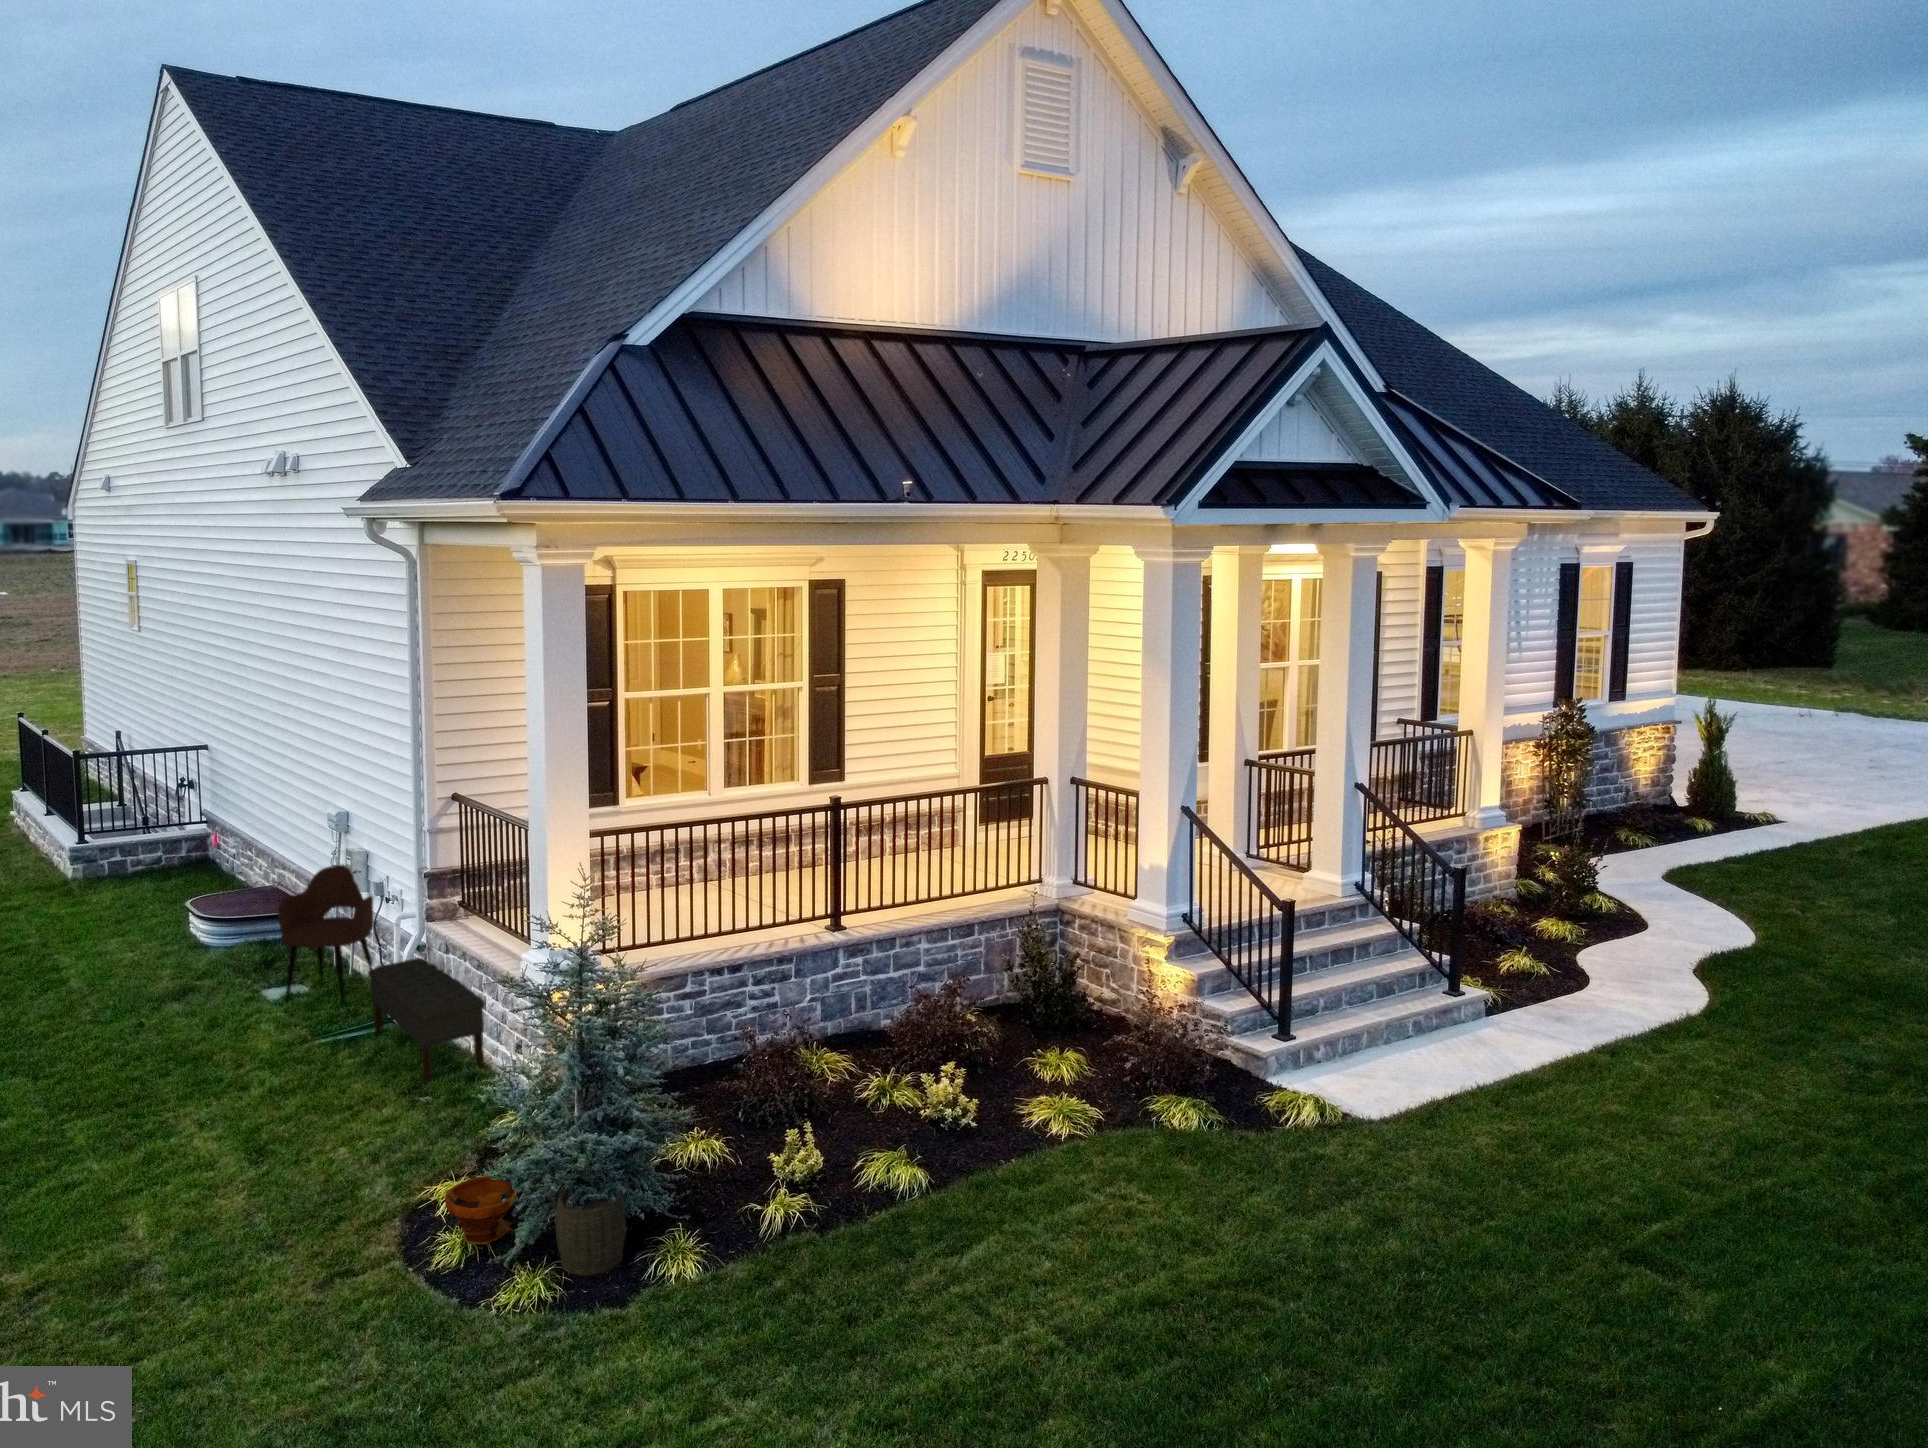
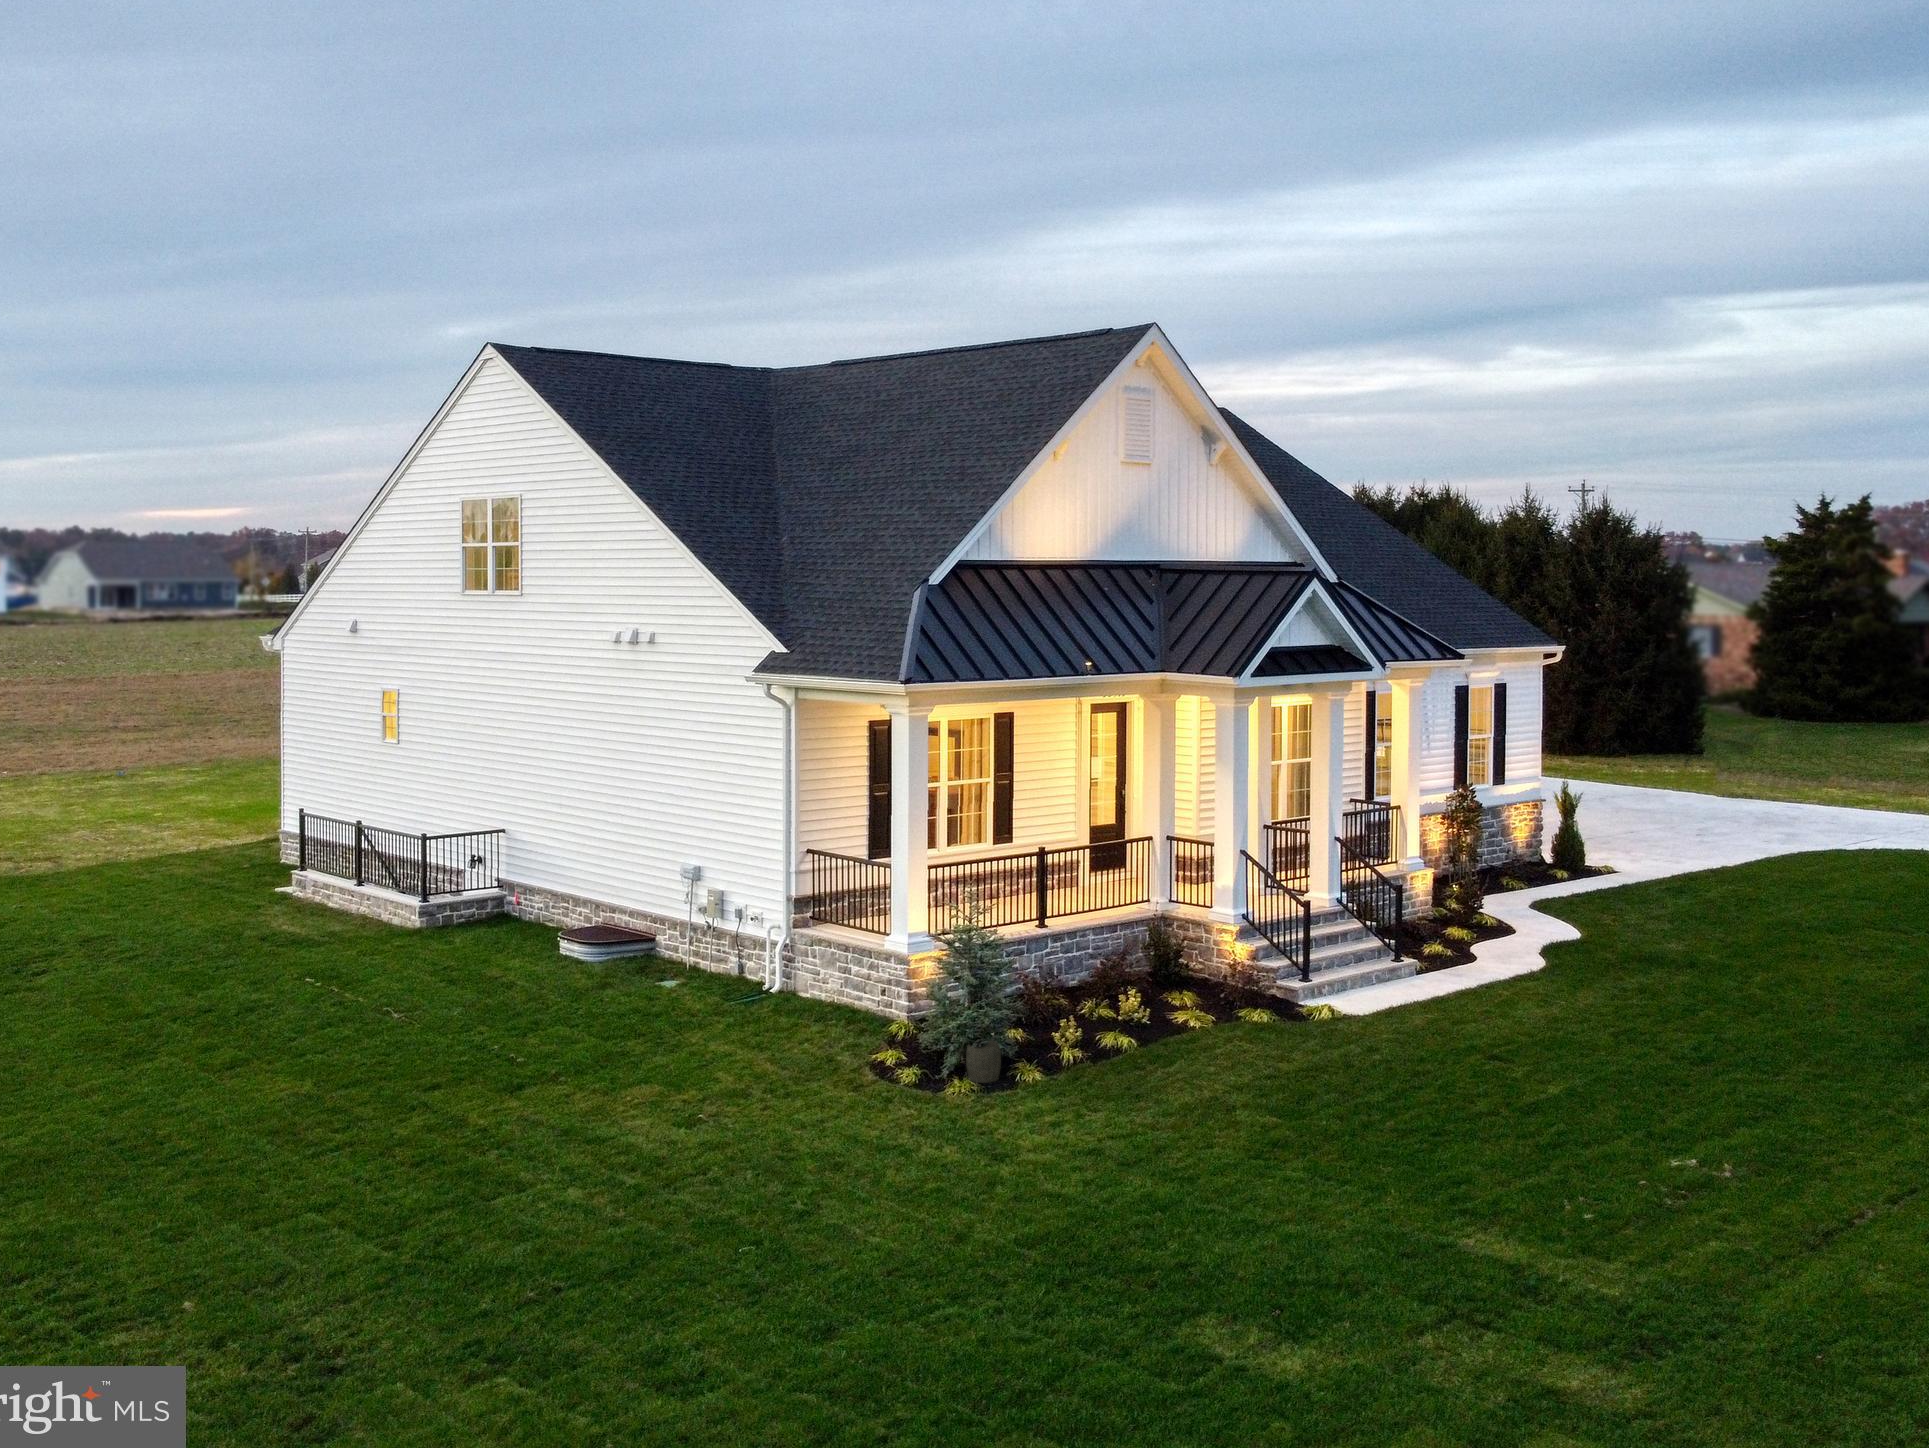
armchair: present [278,865,373,1003] -> none [661,905,720,993]
bench: present [368,958,485,1082] -> none [748,957,840,1023]
planter: present [445,1175,517,1245] -> none [899,1044,936,1076]

